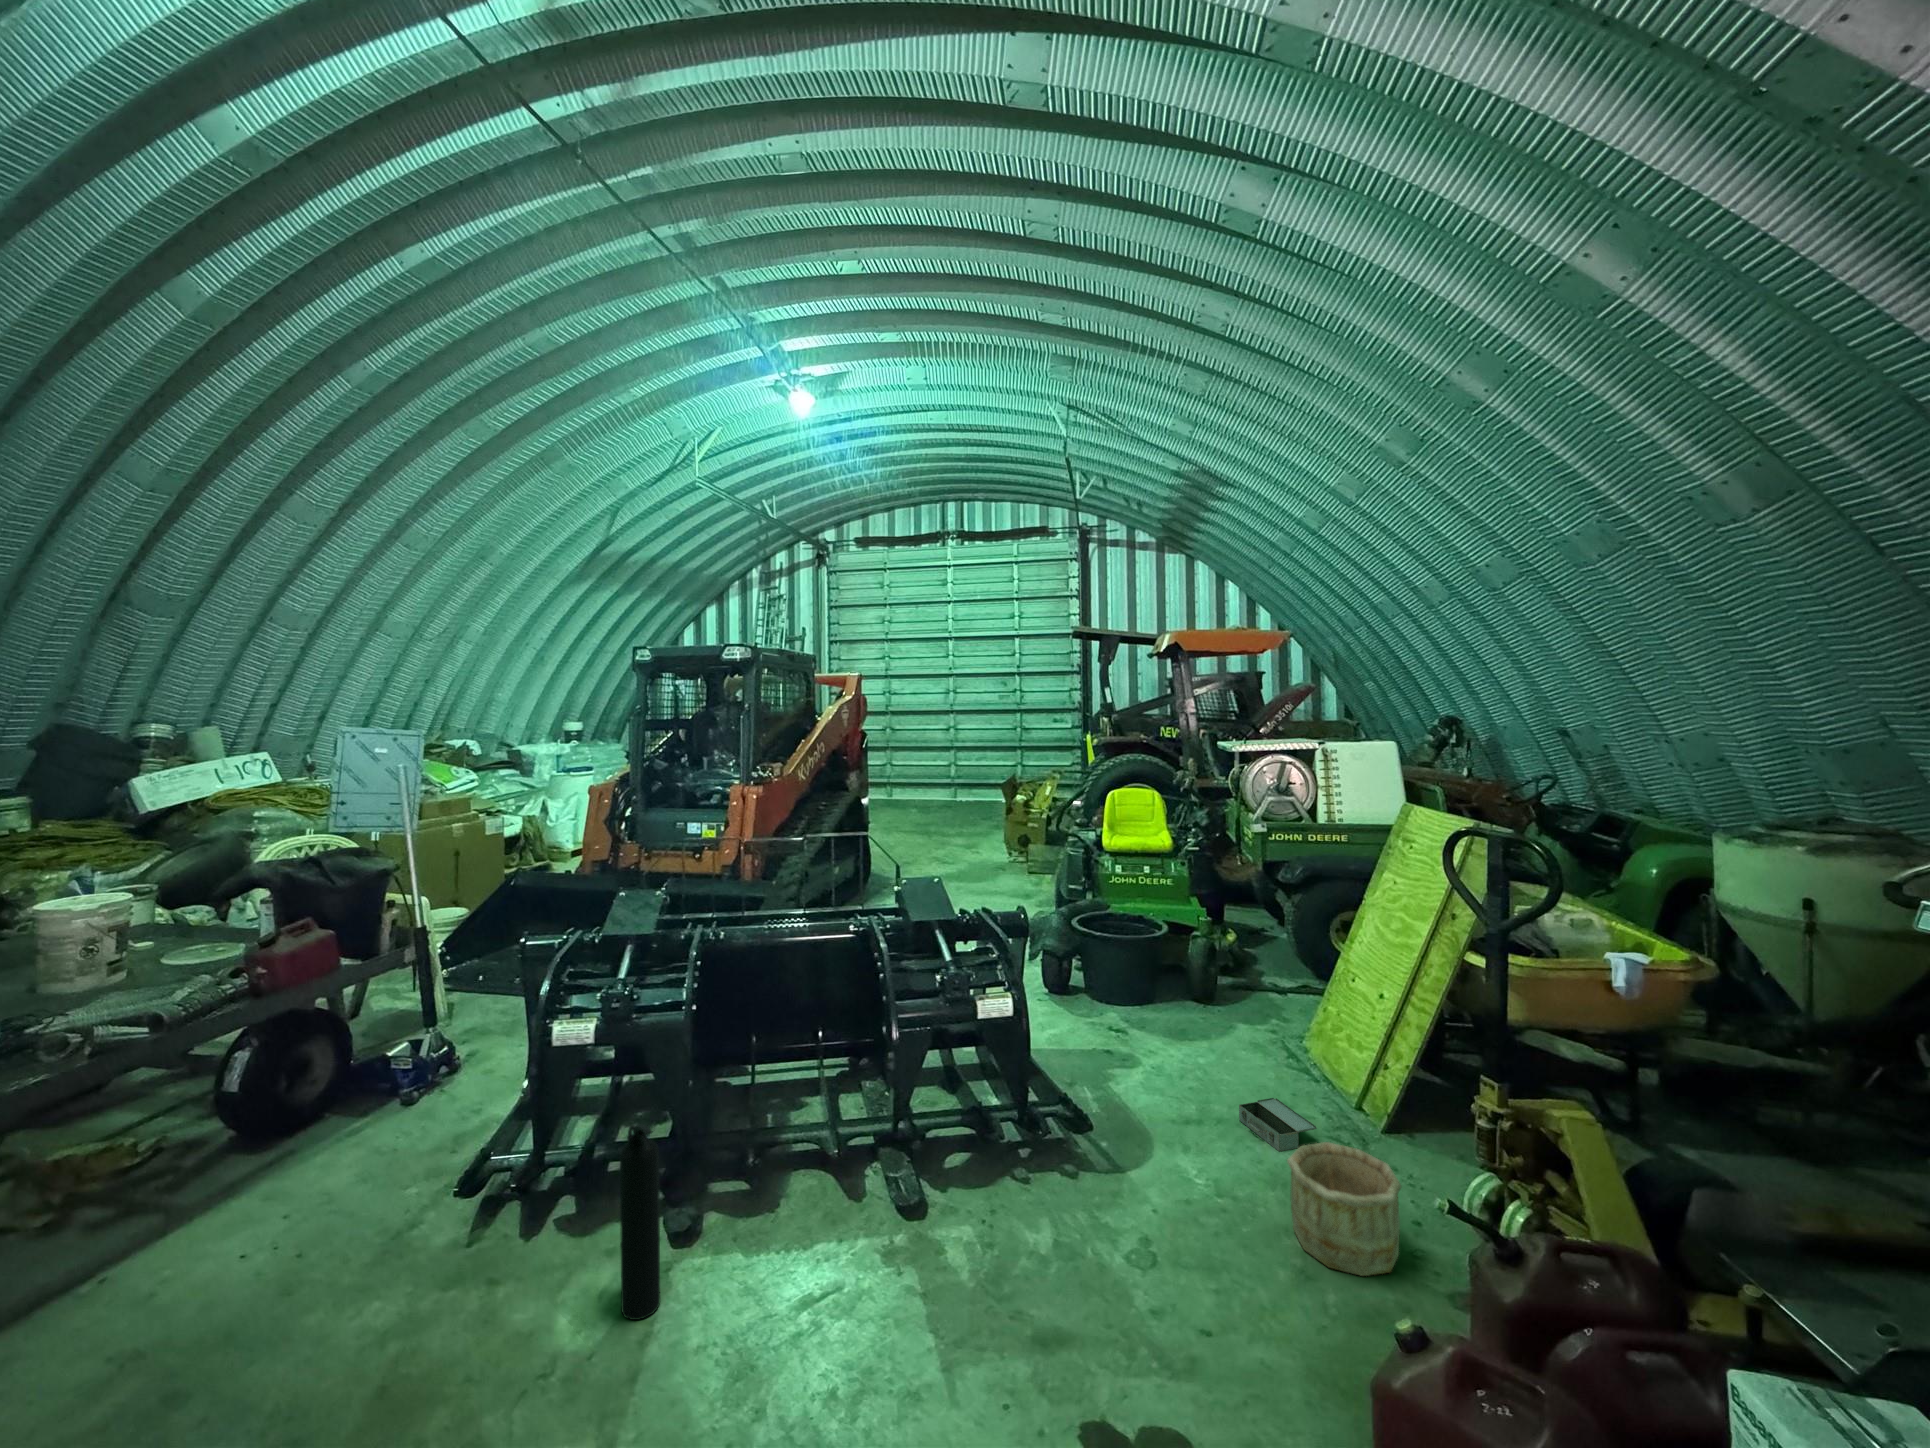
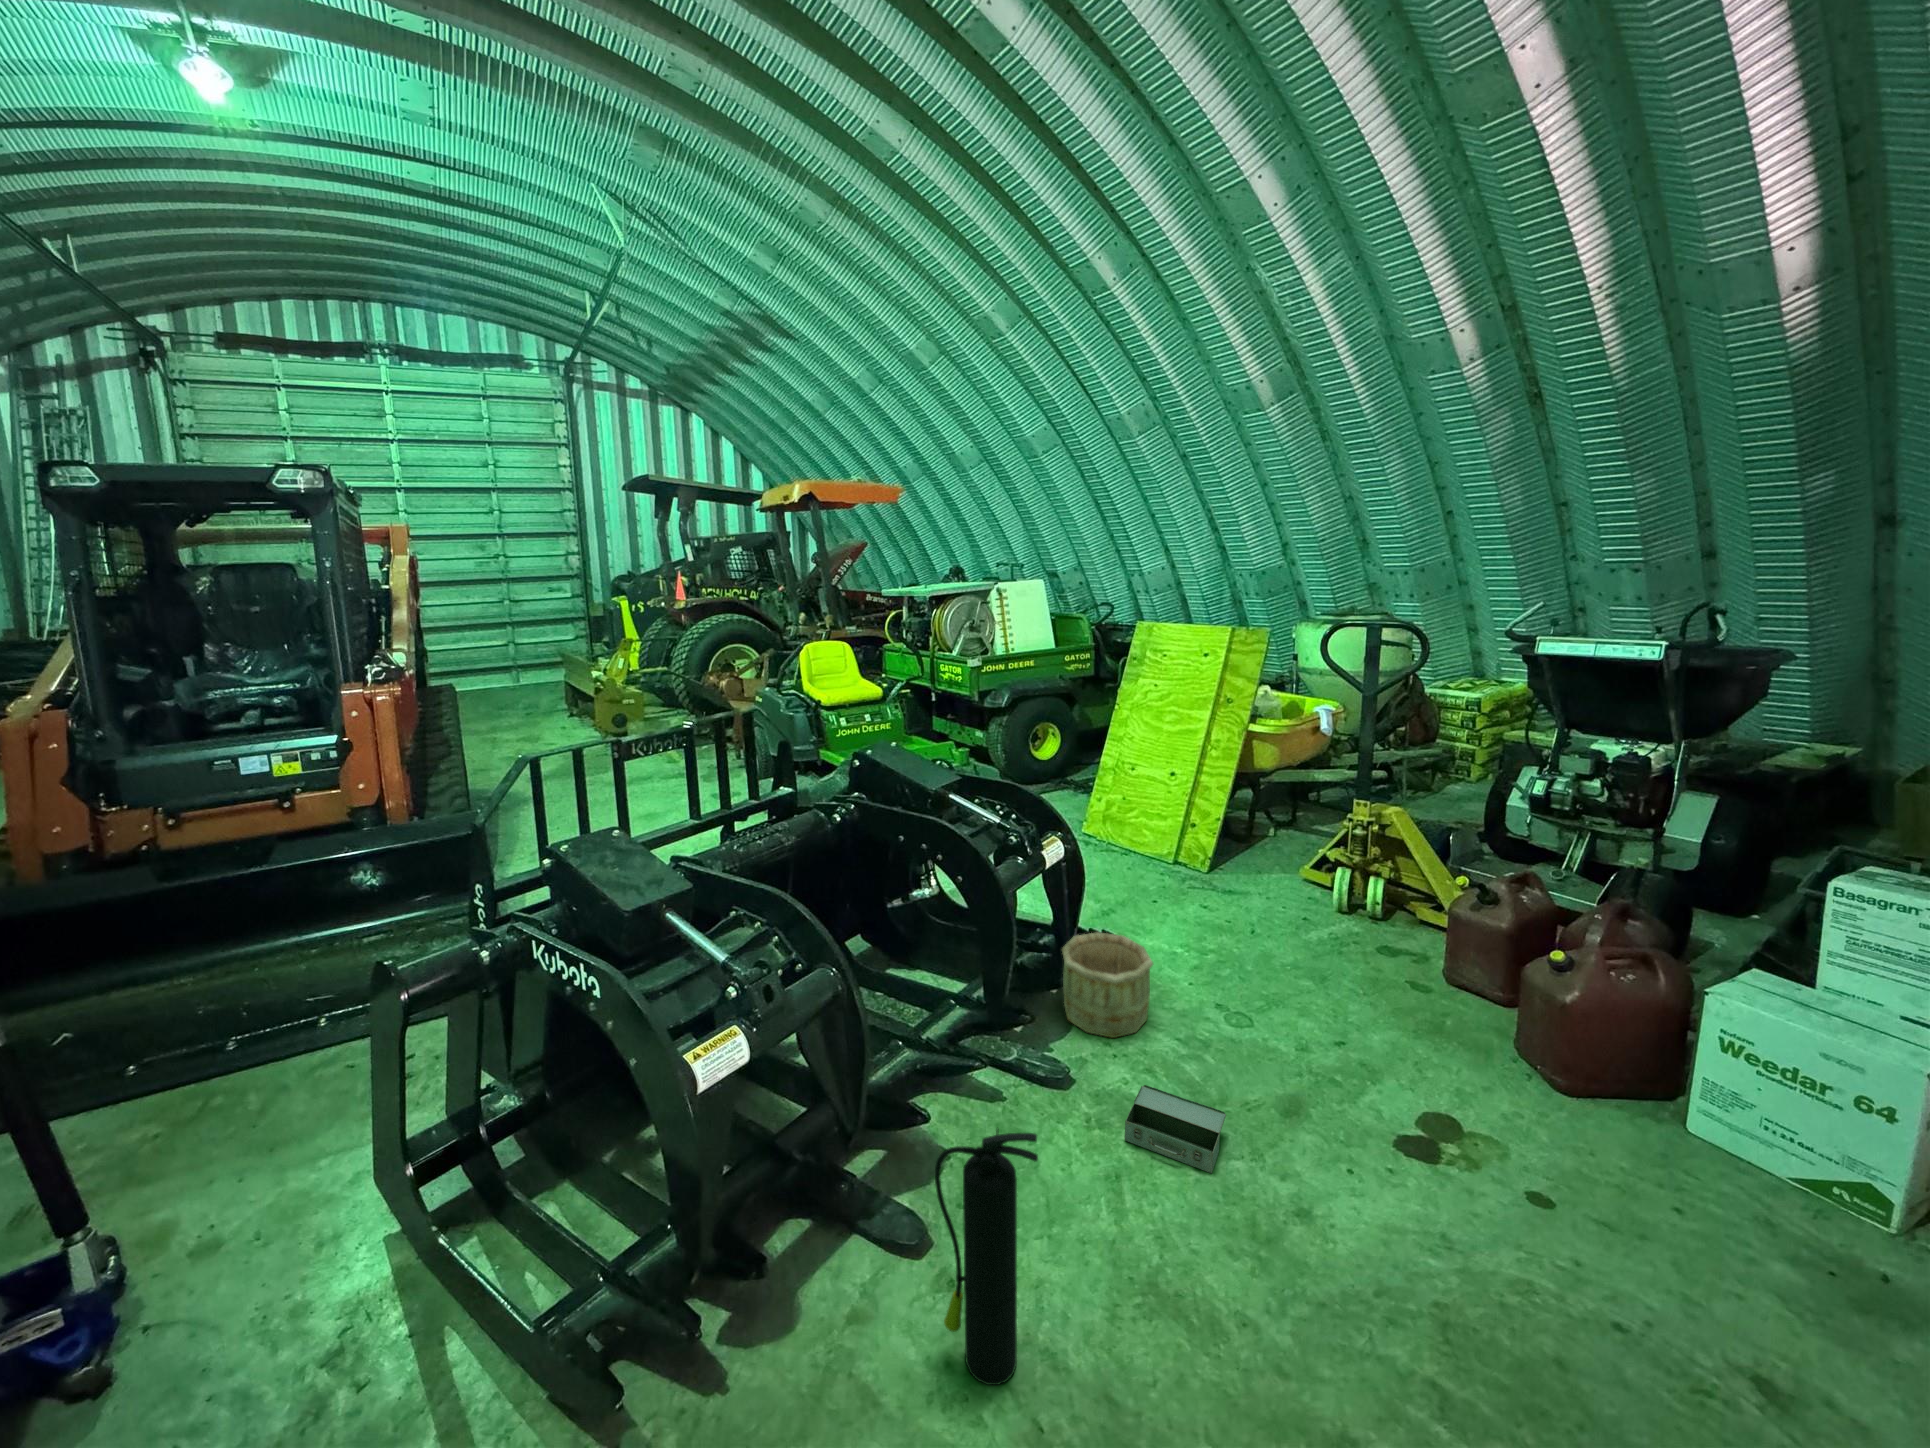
toolbox: present [1239,1098,1317,1151] -> present [1125,1085,1226,1173]
wooden bucket: present [1287,1142,1401,1276] -> present [1062,932,1153,1038]

